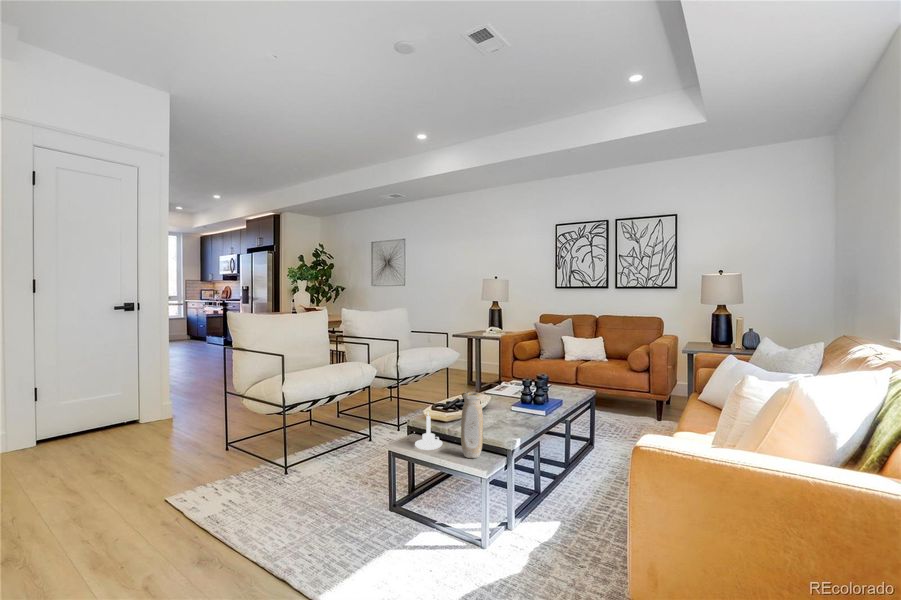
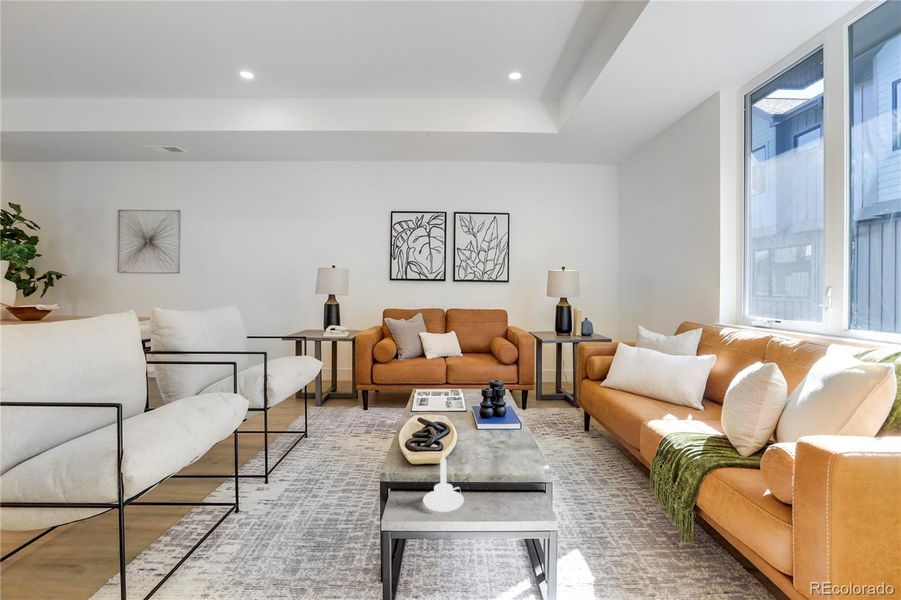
vase: present [461,393,483,458] -> none [503,416,533,508]

